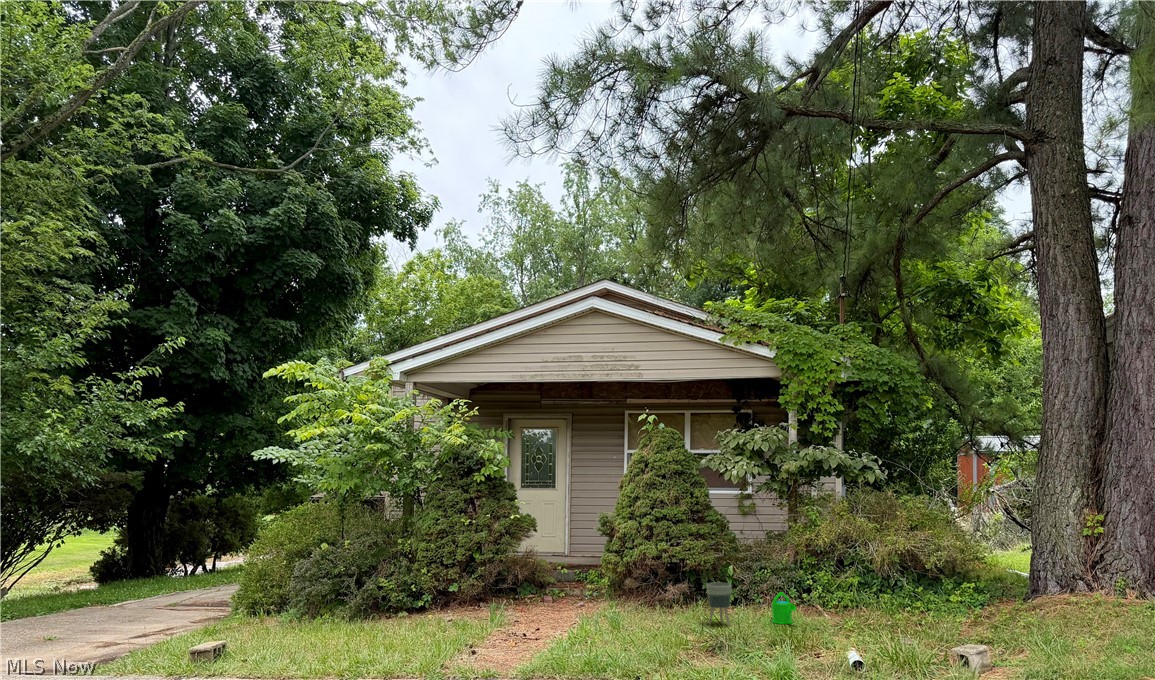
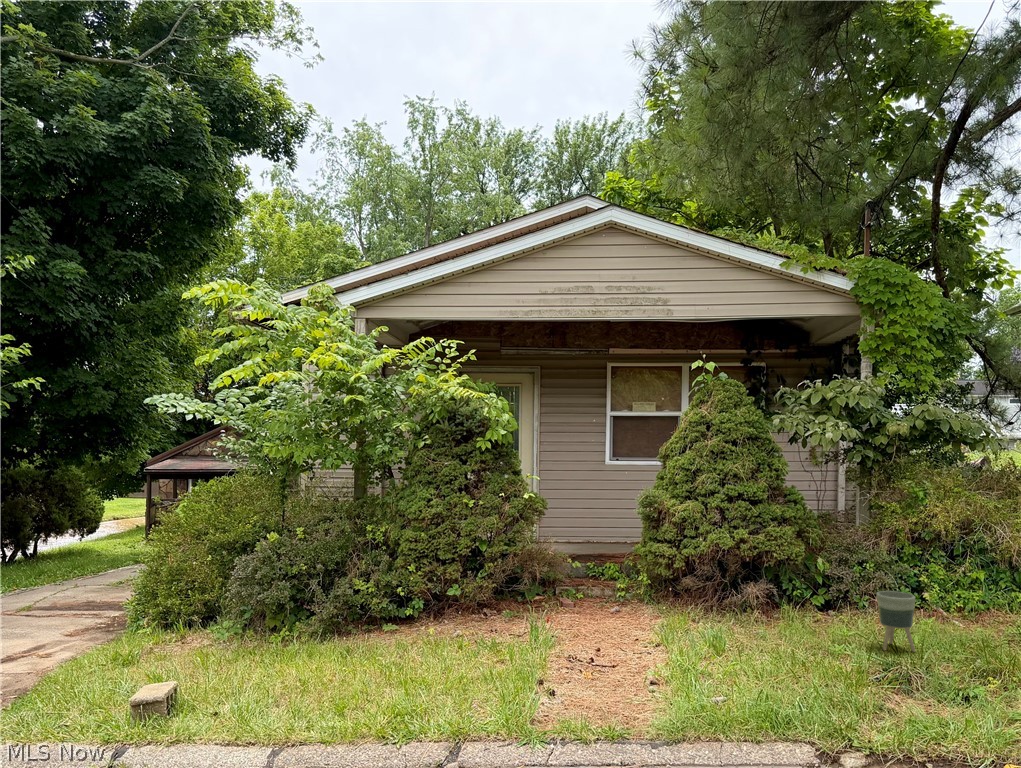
watering can: present [772,592,796,624] -> none [944,602,1000,646]

